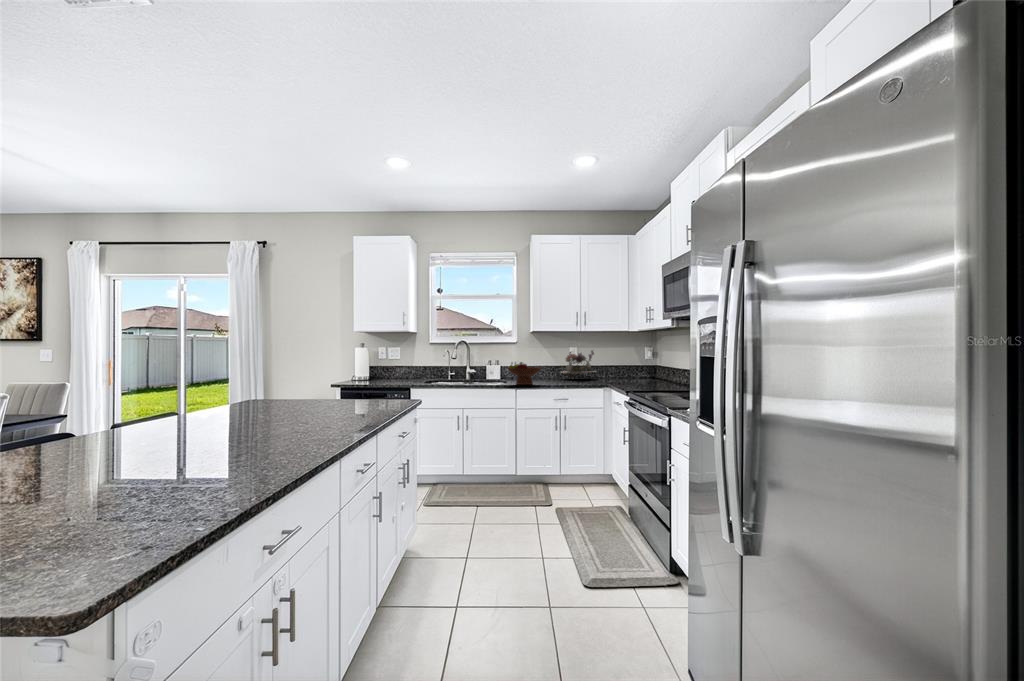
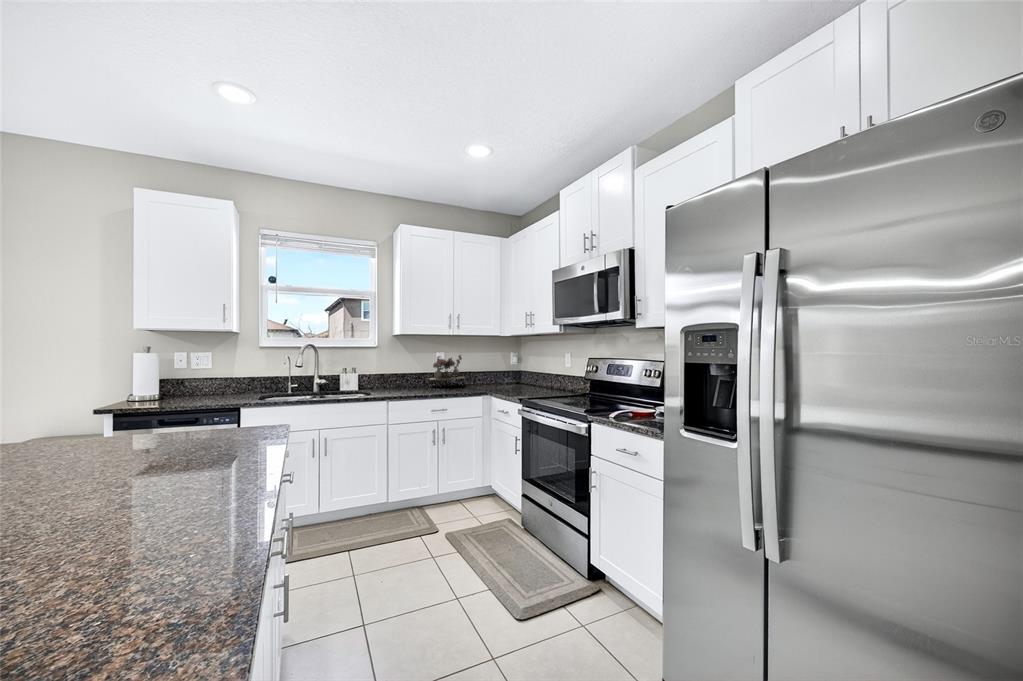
fruit bowl: present [508,362,541,385] -> none [378,369,420,396]

